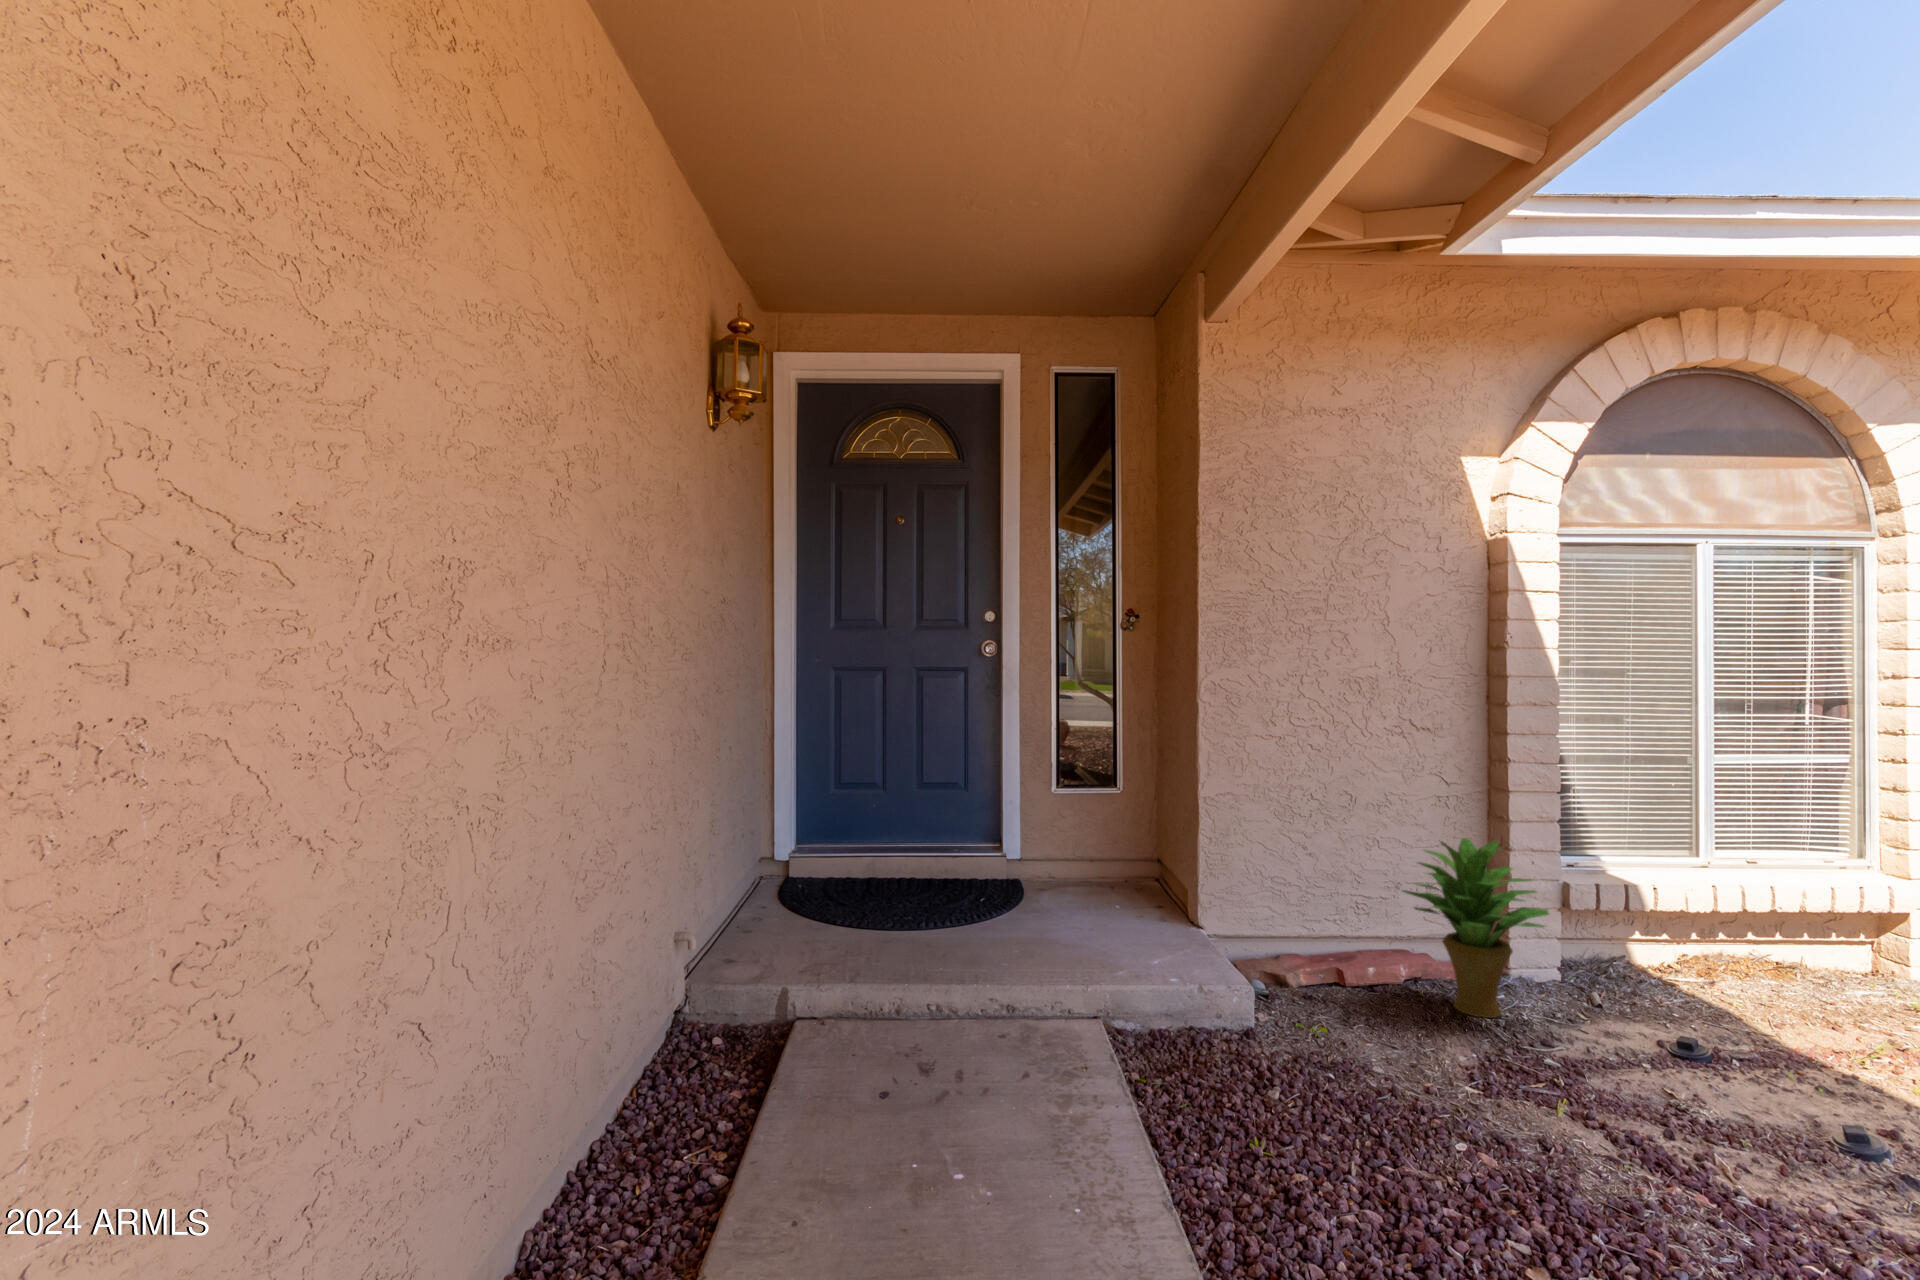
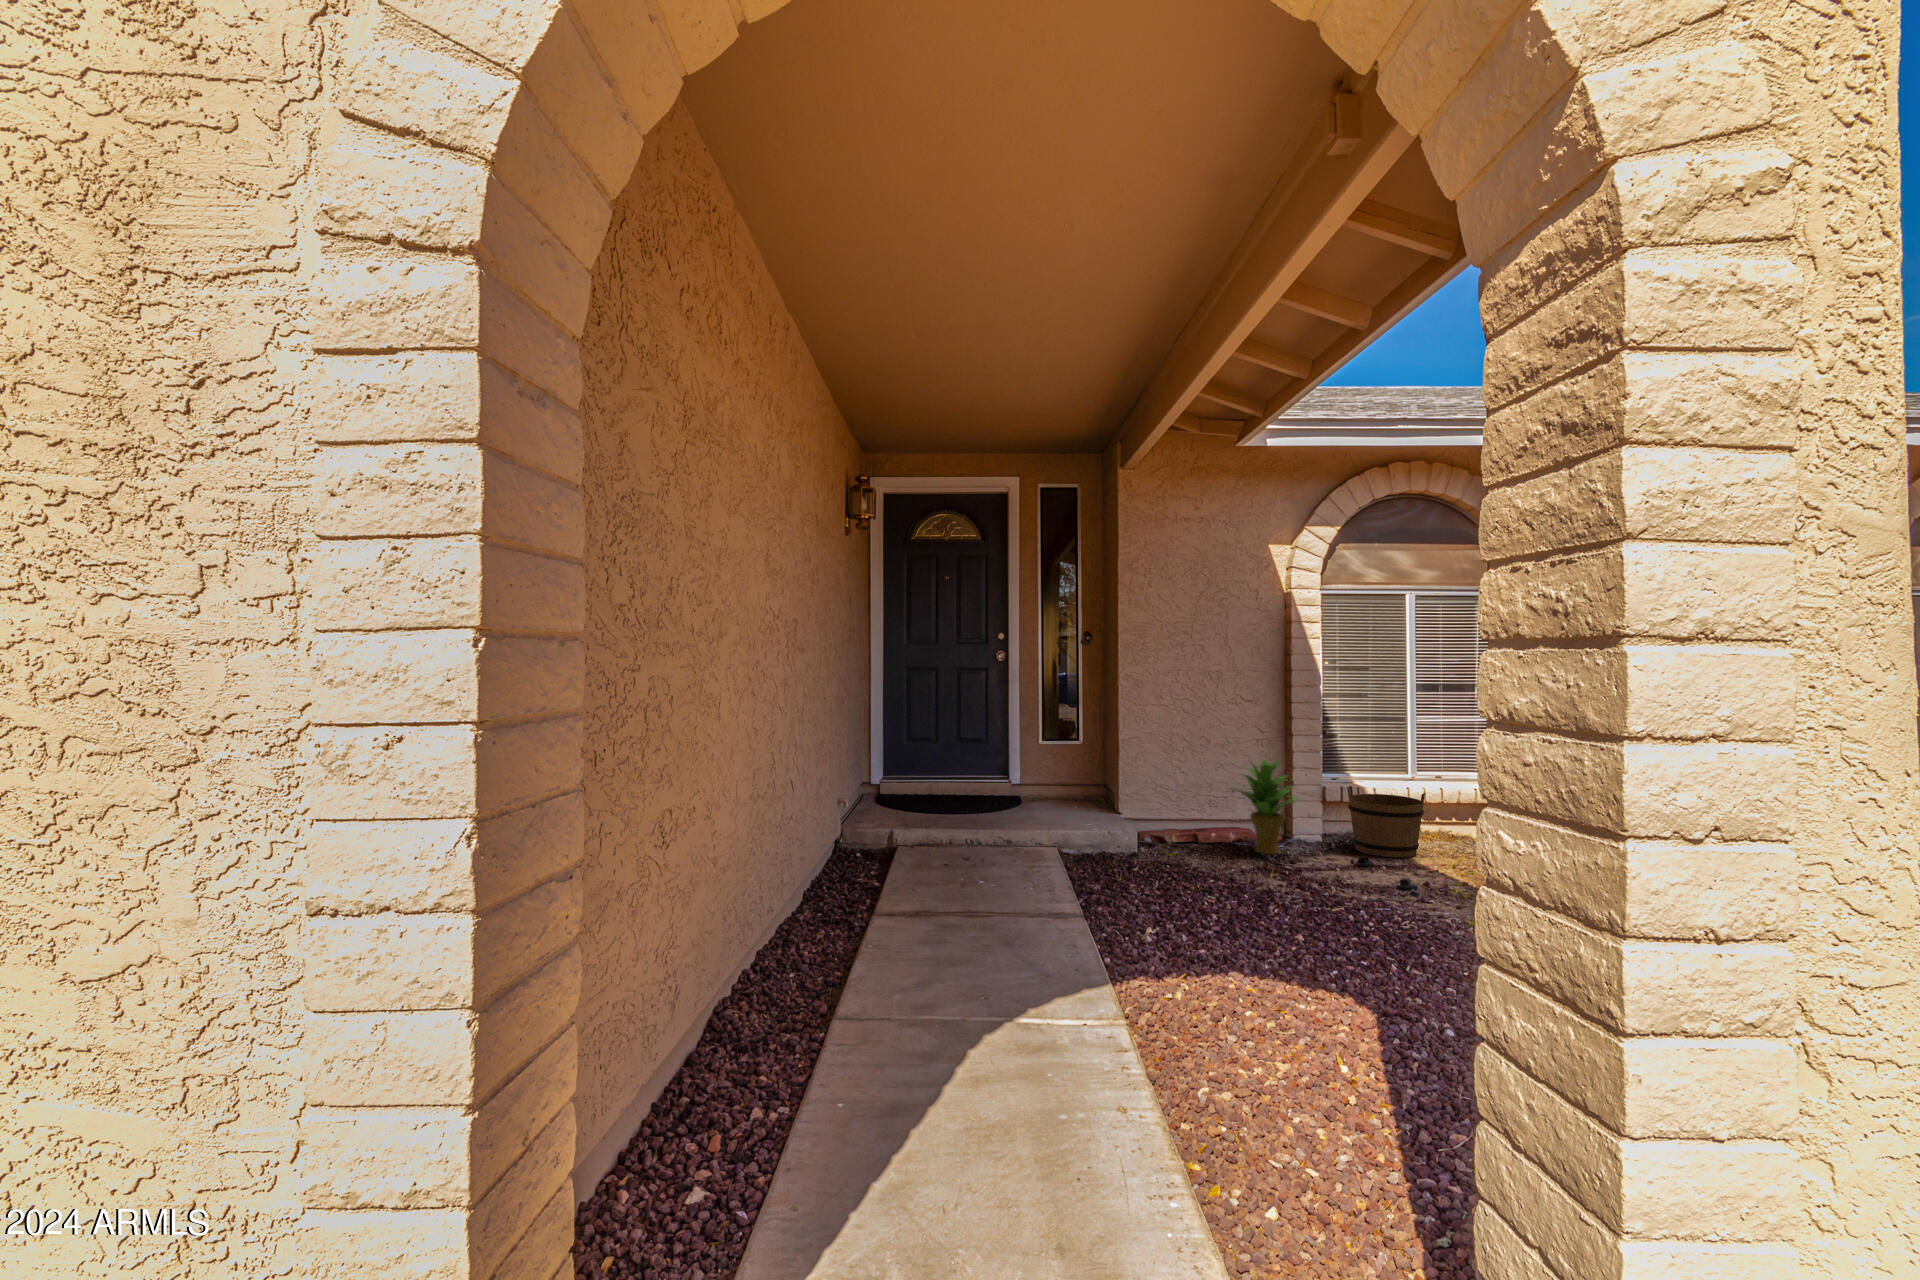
bucket: none [1611,883,1775,1026] -> present [1347,786,1425,857]

